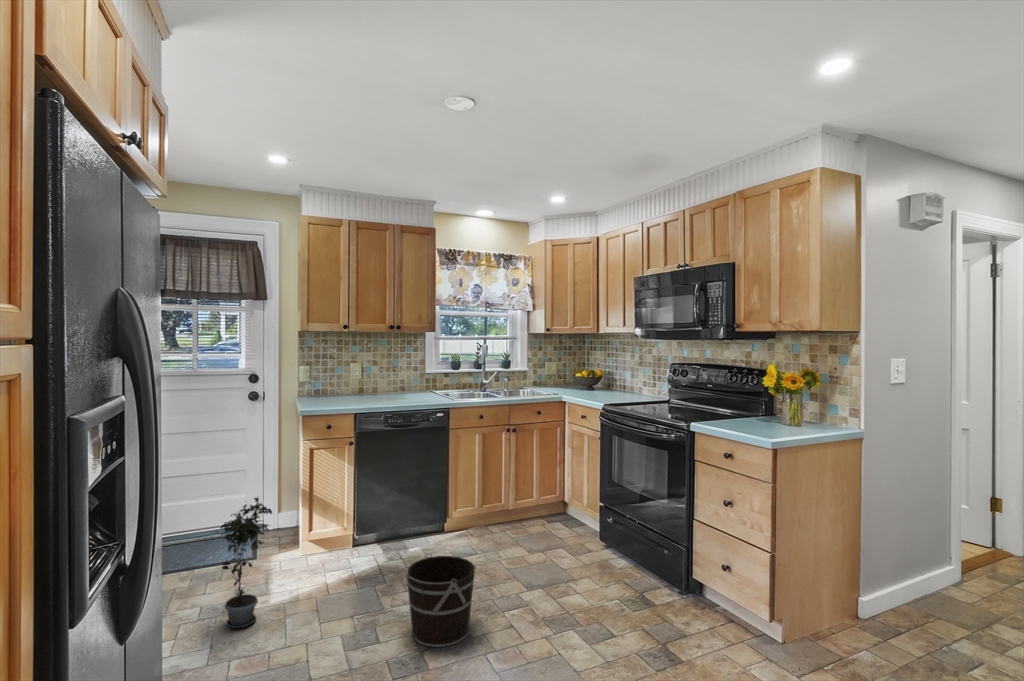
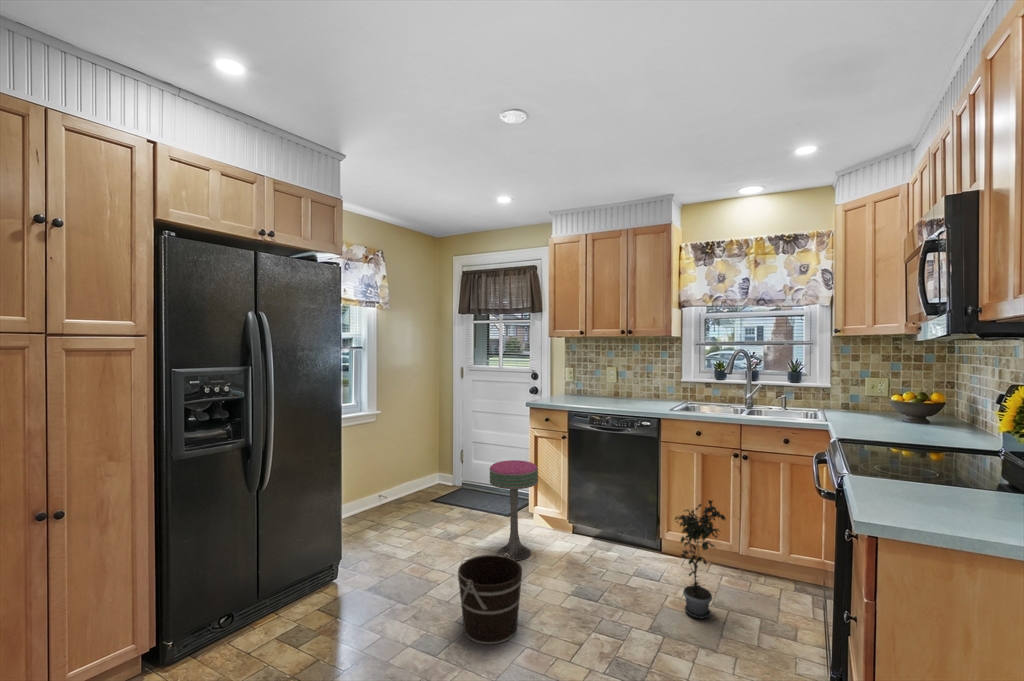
bar stool: none [311,471,370,588] -> present [490,460,538,560]
potted plant: present [217,498,272,628] -> present [675,500,726,618]

